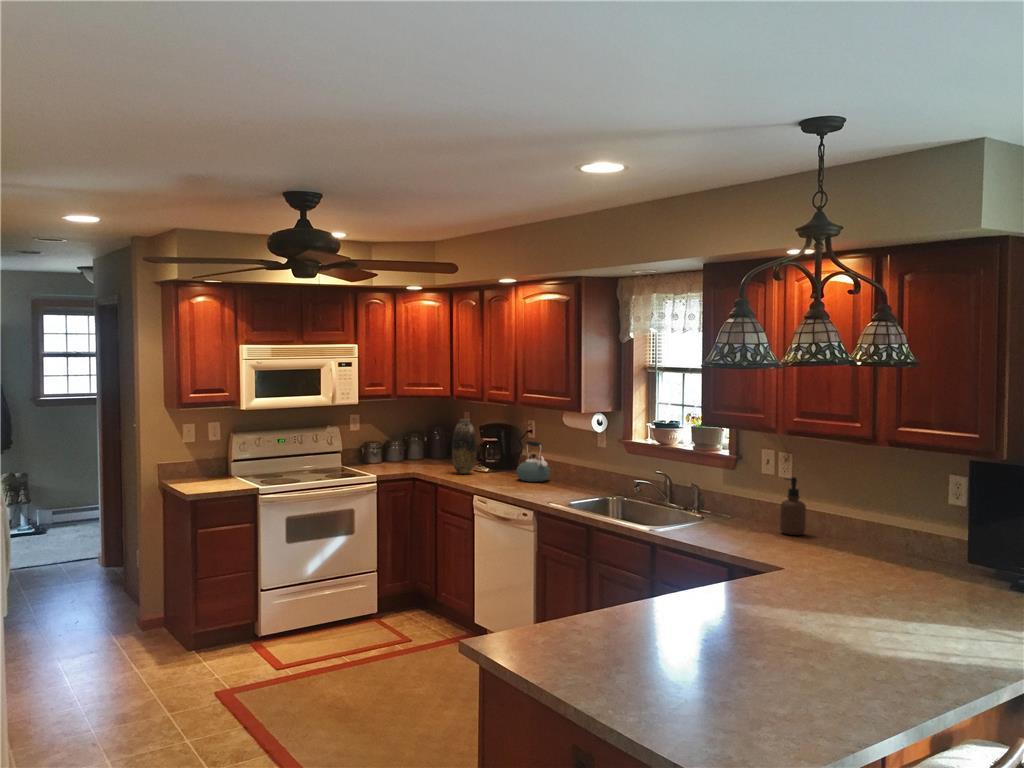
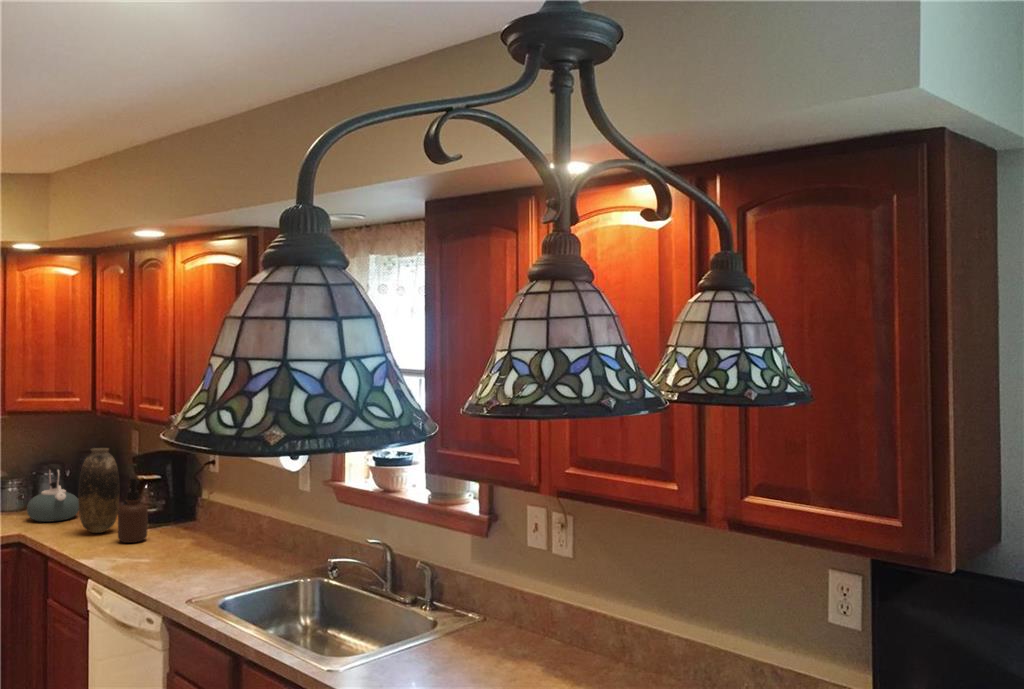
kettle: present [517,441,550,482] -> present [27,464,79,522]
soap dispenser: present [780,477,806,535] -> present [118,478,148,543]

